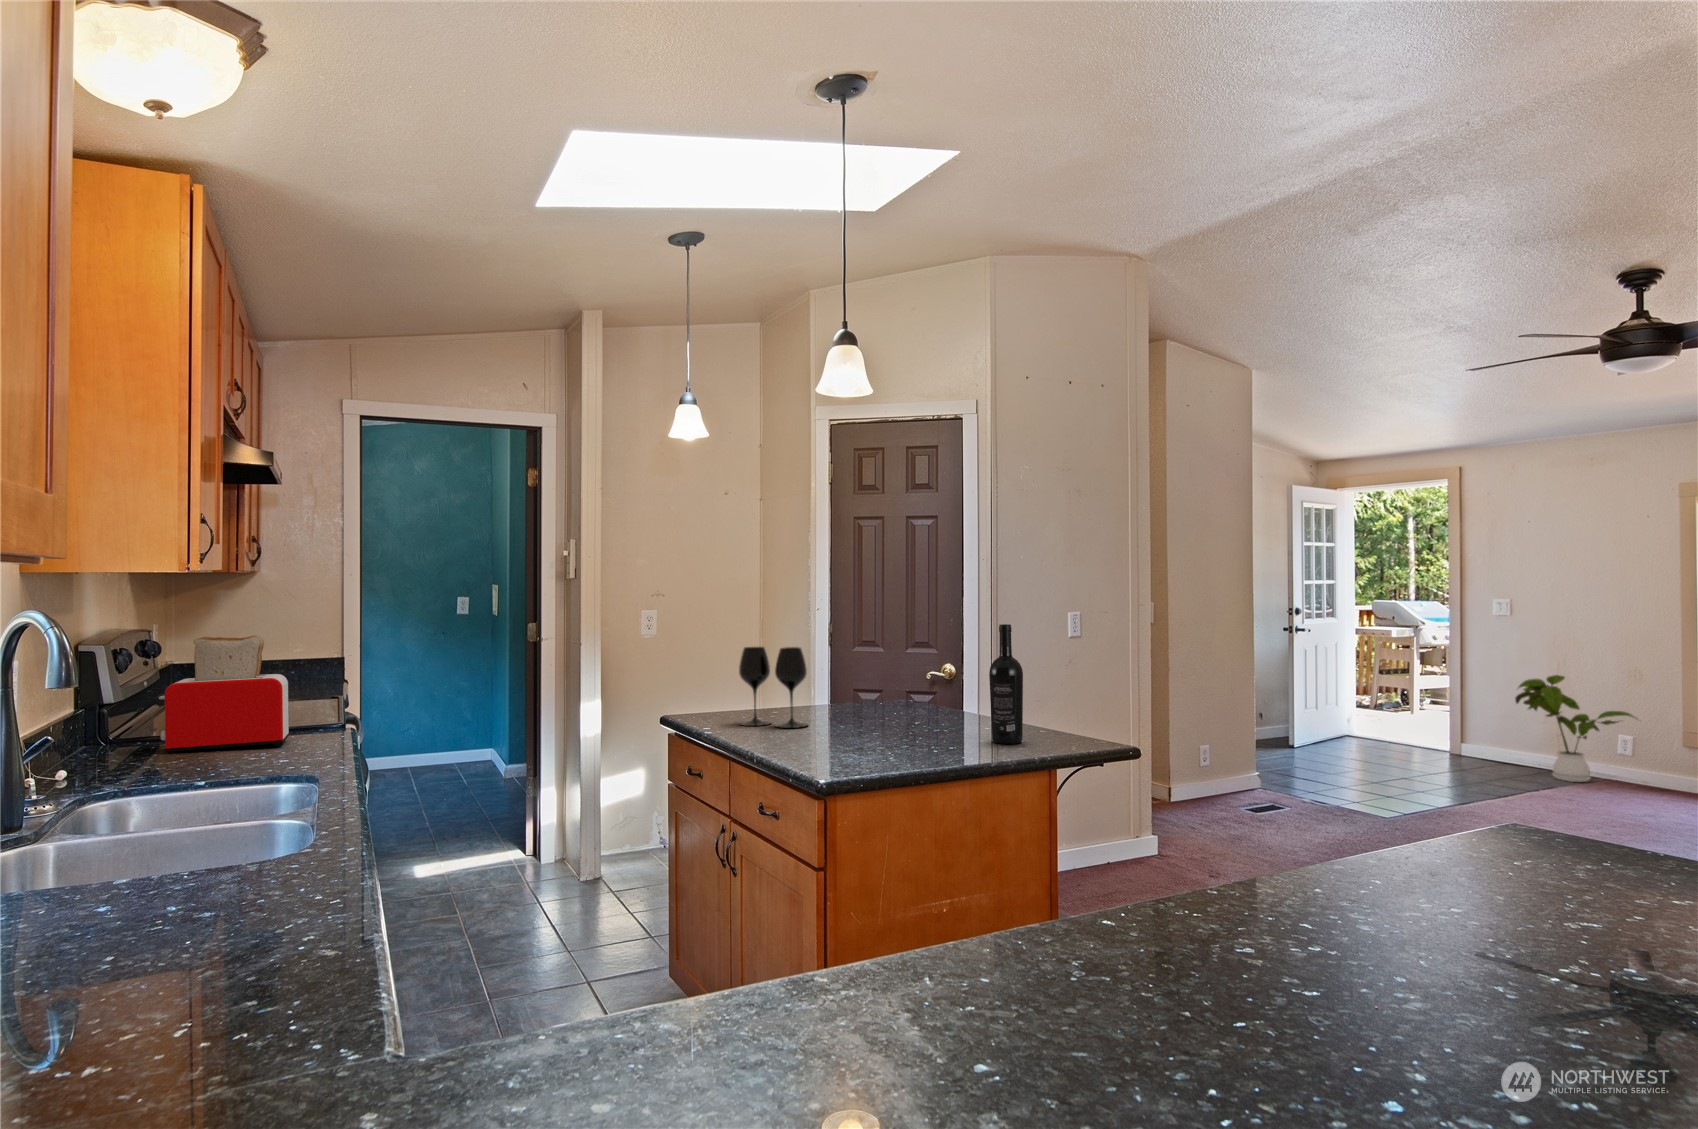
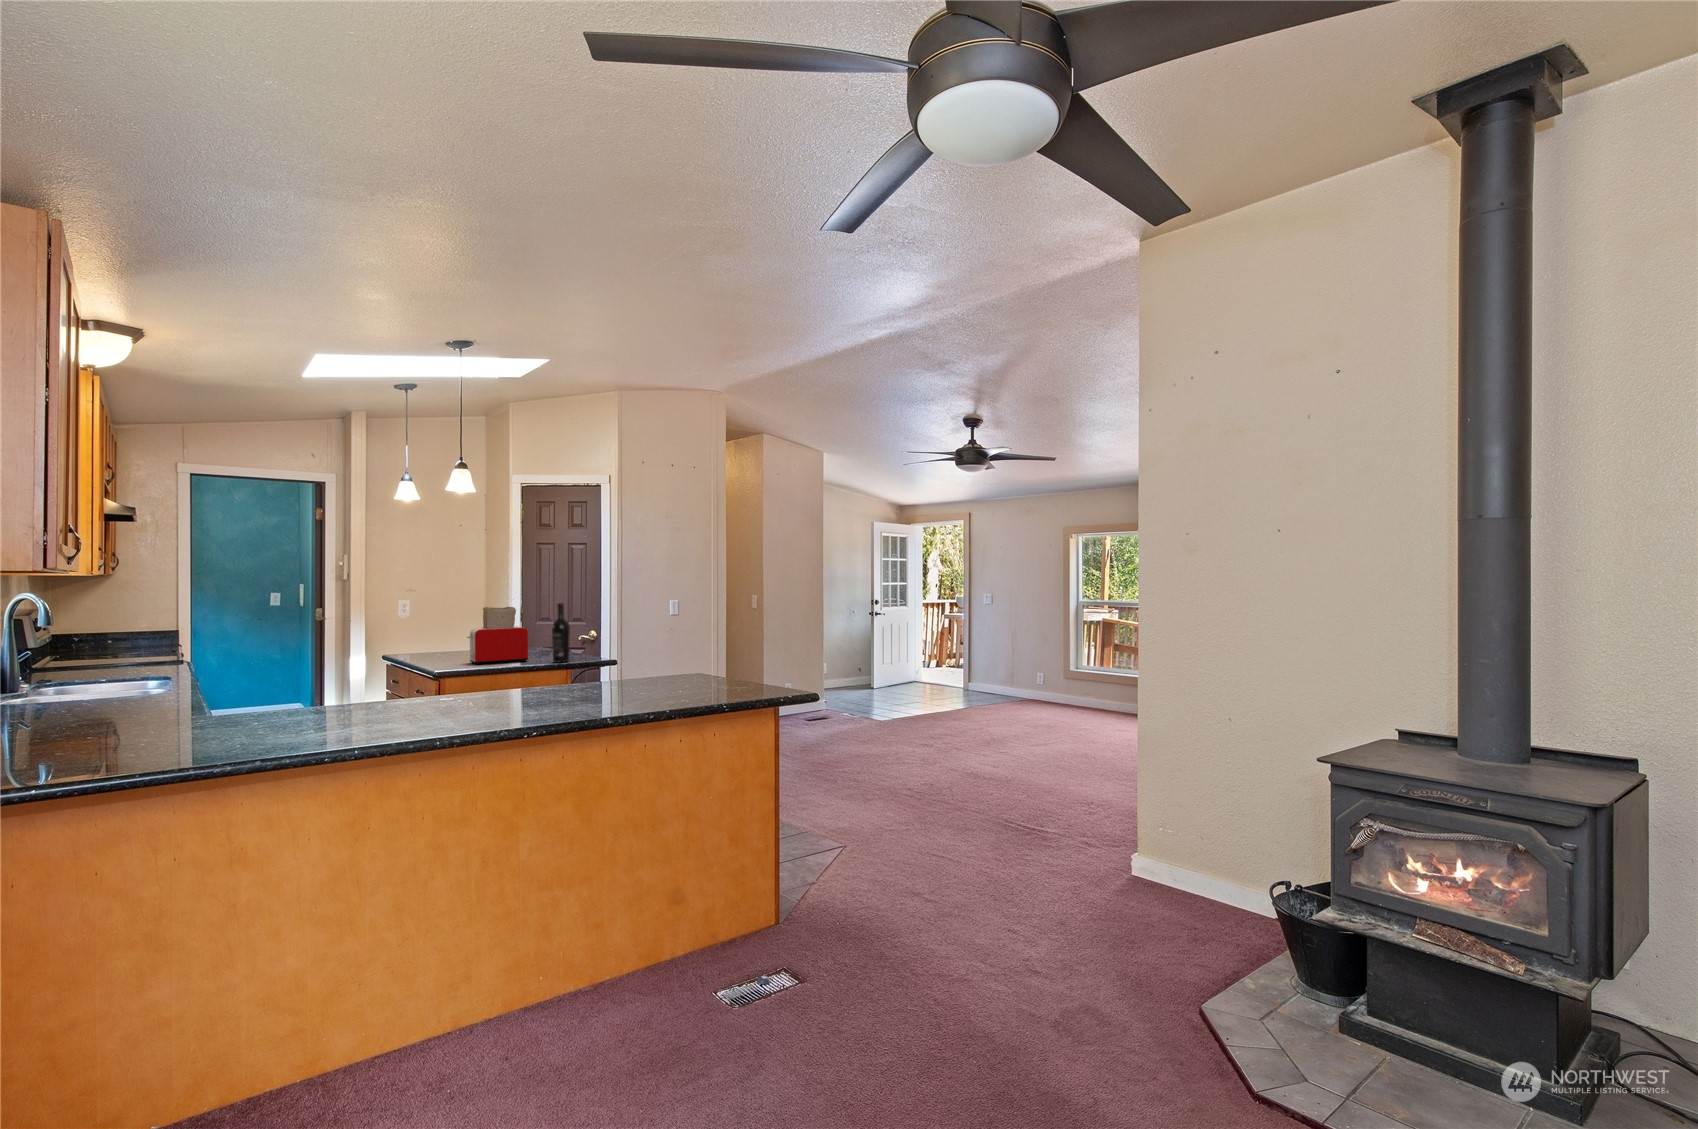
toaster: present [159,635,289,754] -> present [467,607,528,665]
wine glass: present [739,647,808,728] -> none [424,617,464,660]
house plant: present [1515,675,1638,782] -> none [988,639,1049,702]

